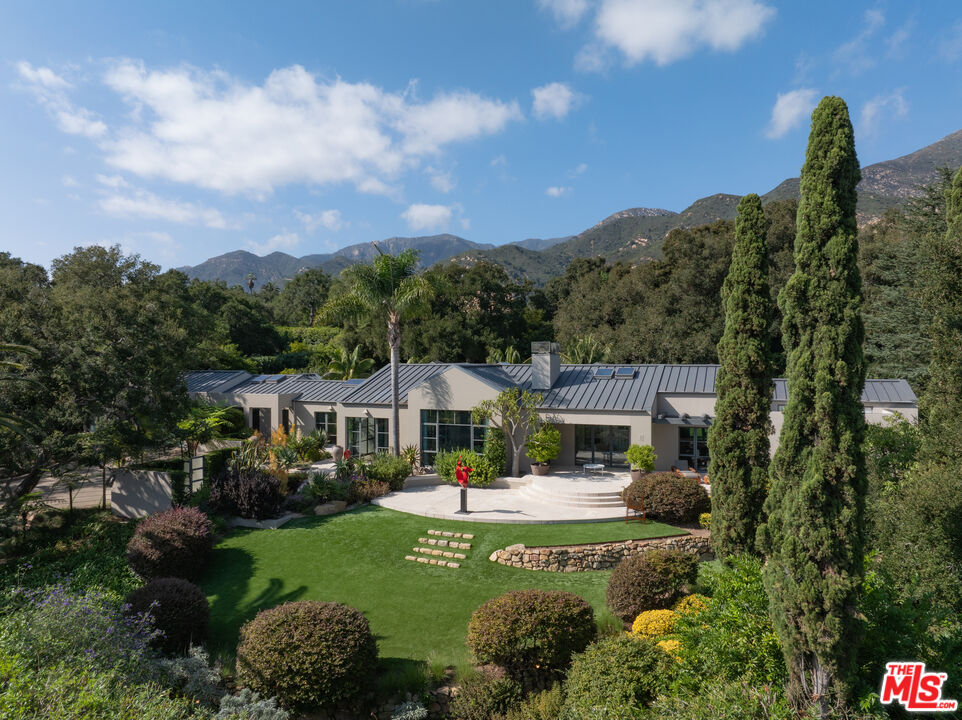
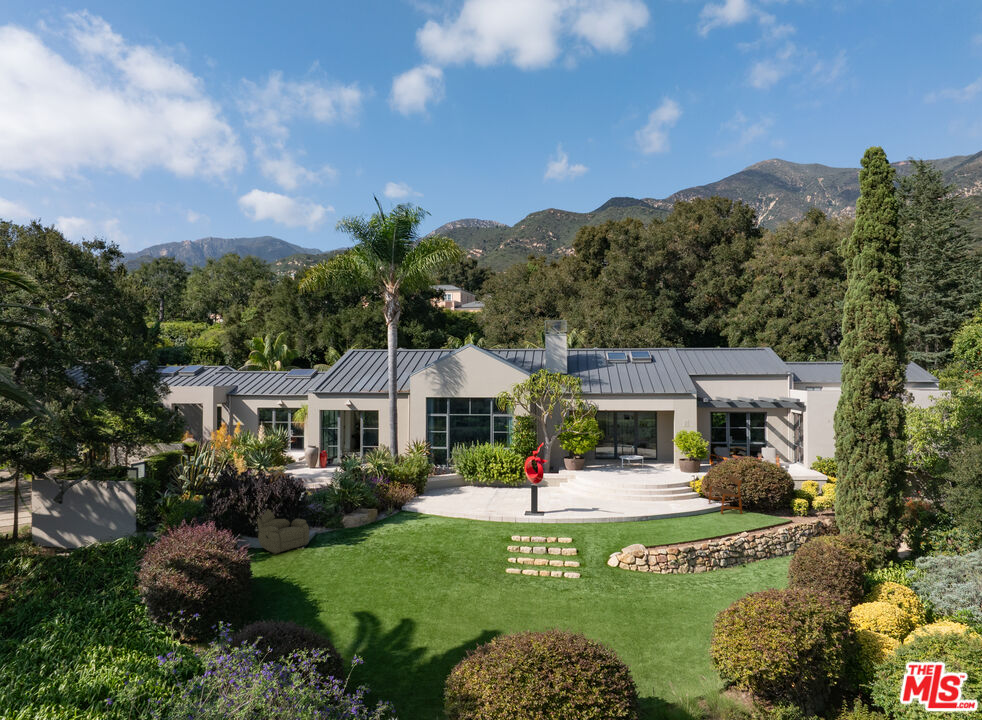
chair: none [248,492,284,531] -> present [257,509,309,554]

